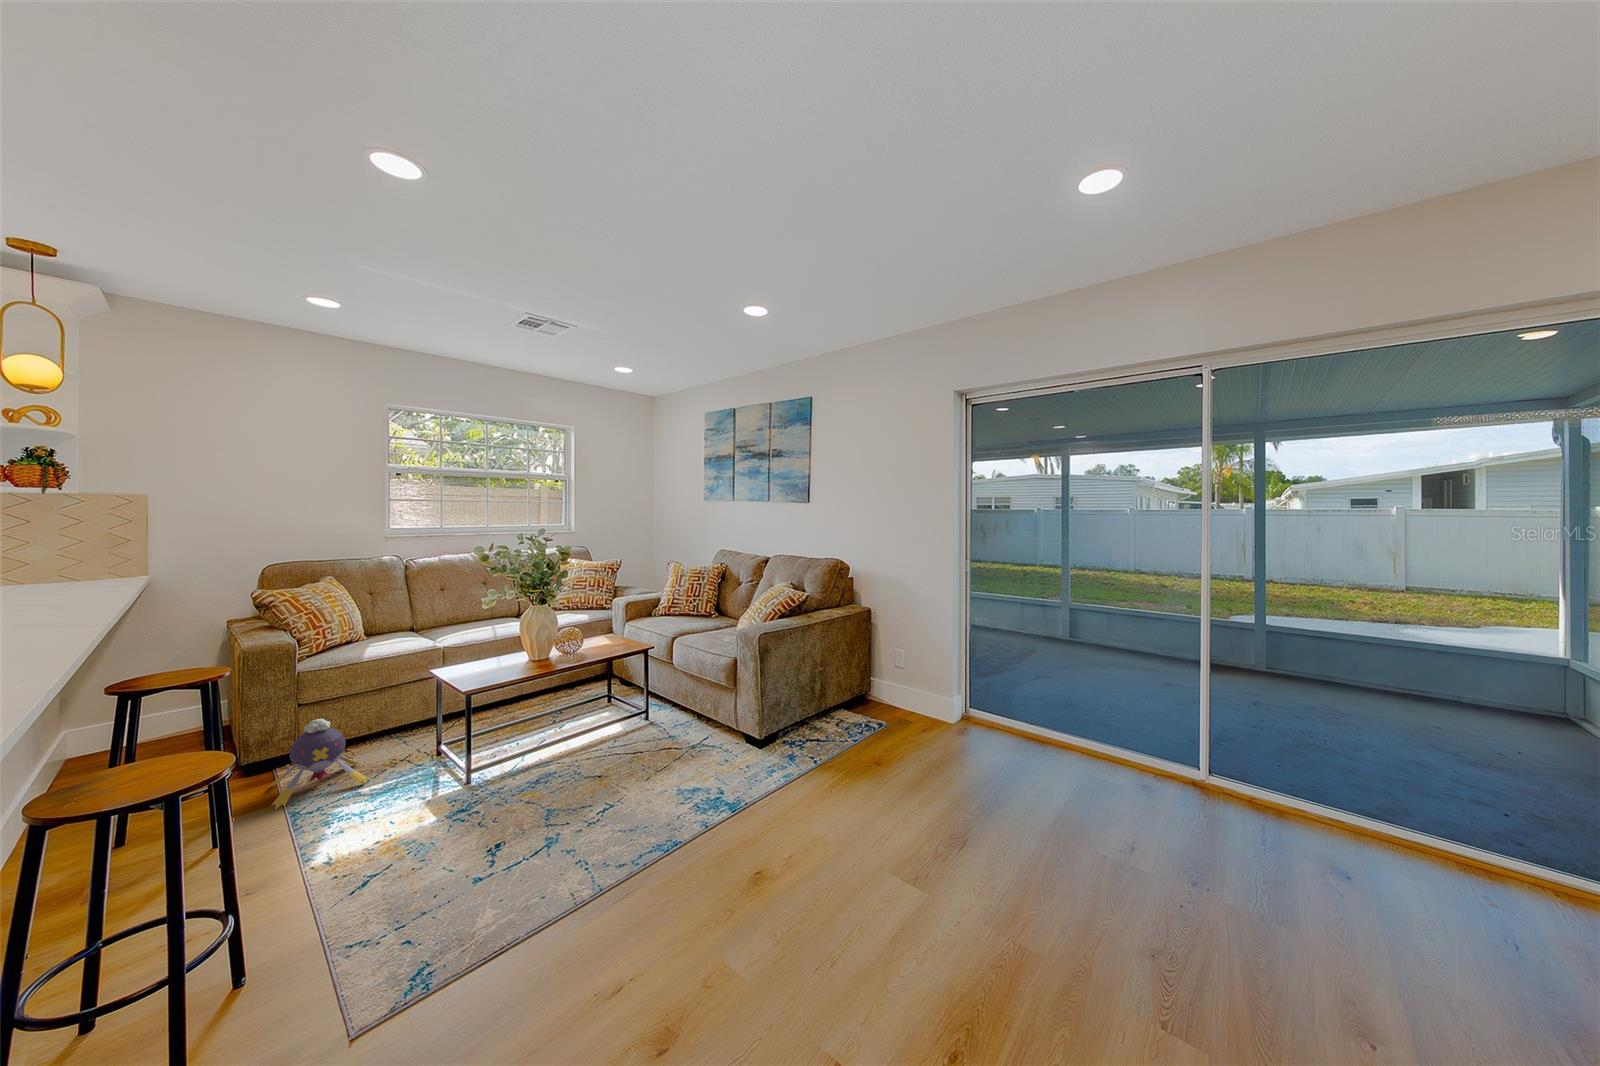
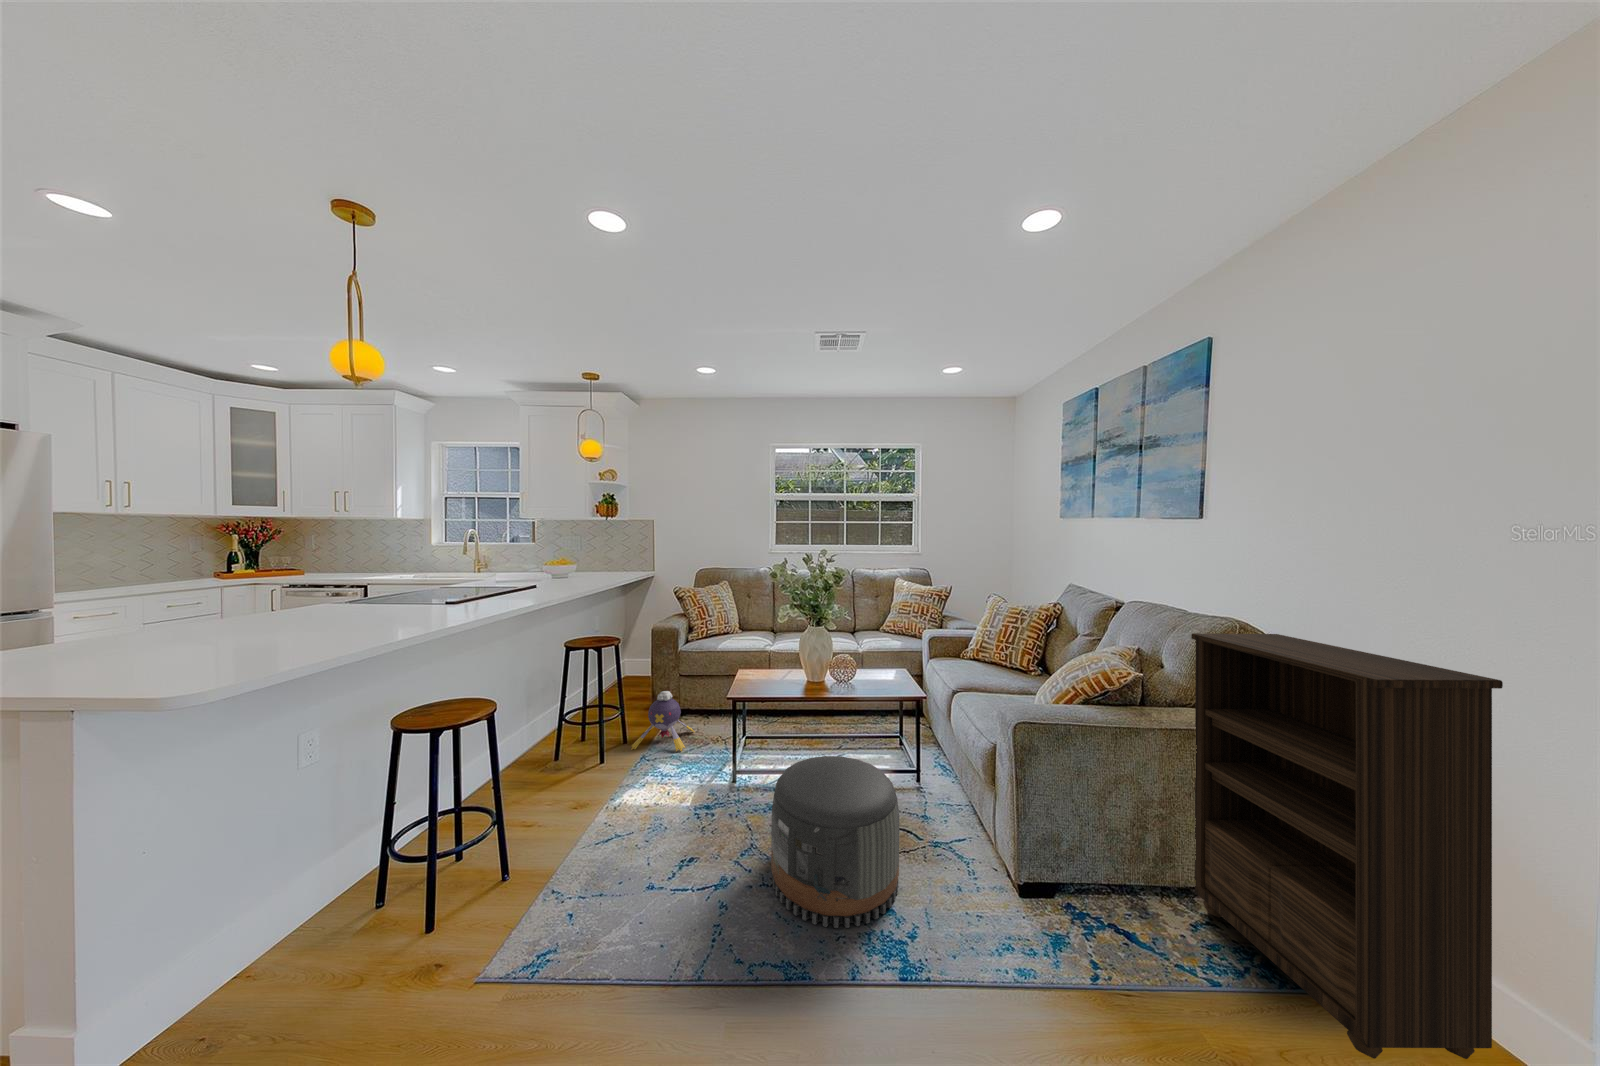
bookshelf: none [834,560,940,739] -> present [1191,633,1503,1059]
pouf: none [586,697,696,820] -> present [771,756,899,928]

